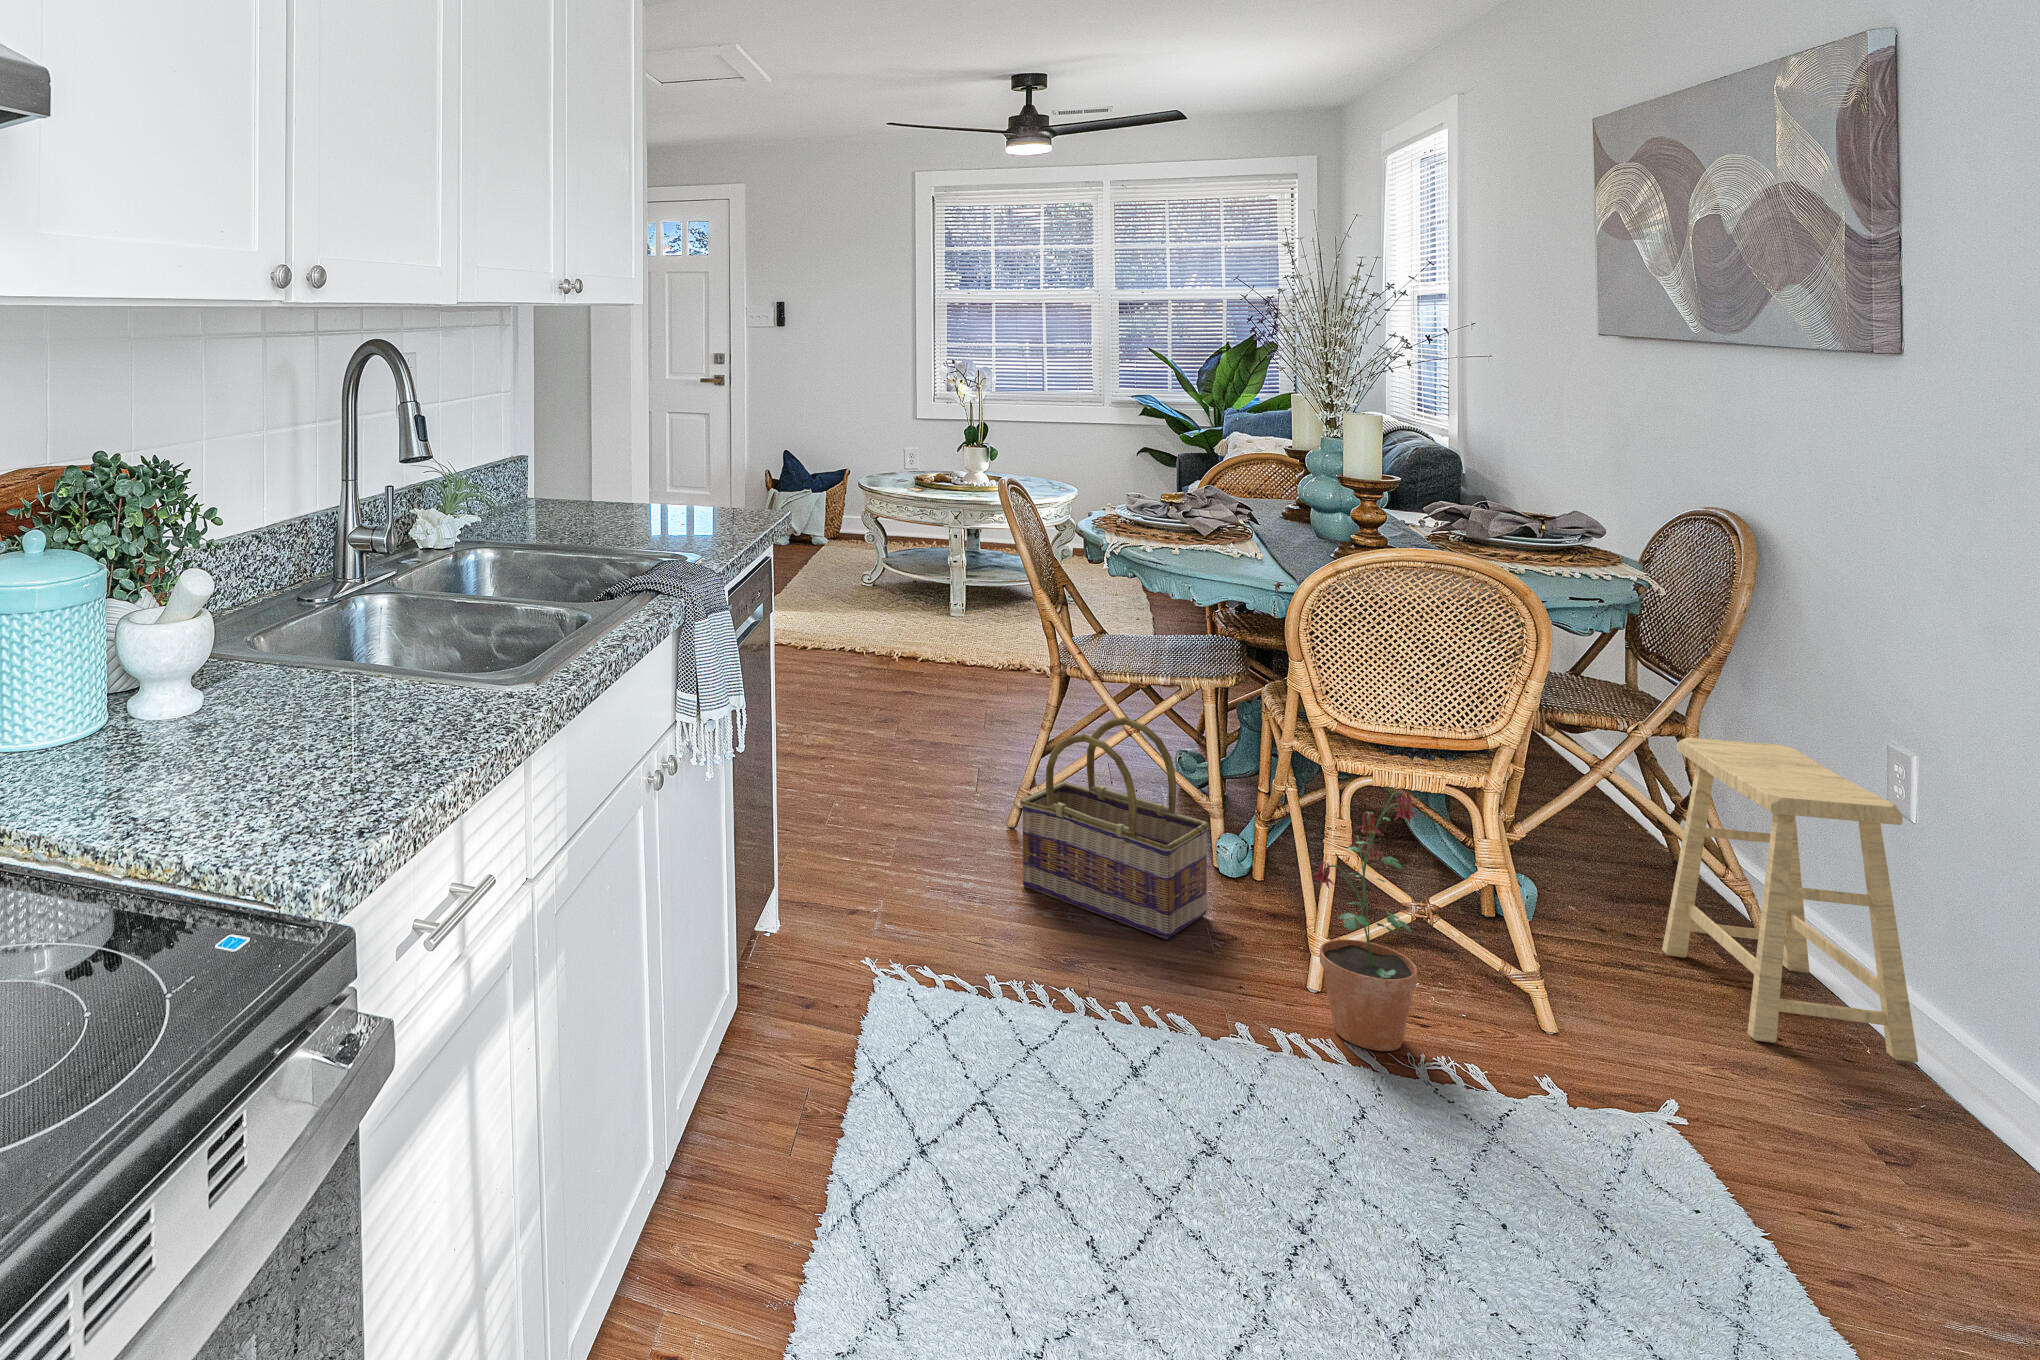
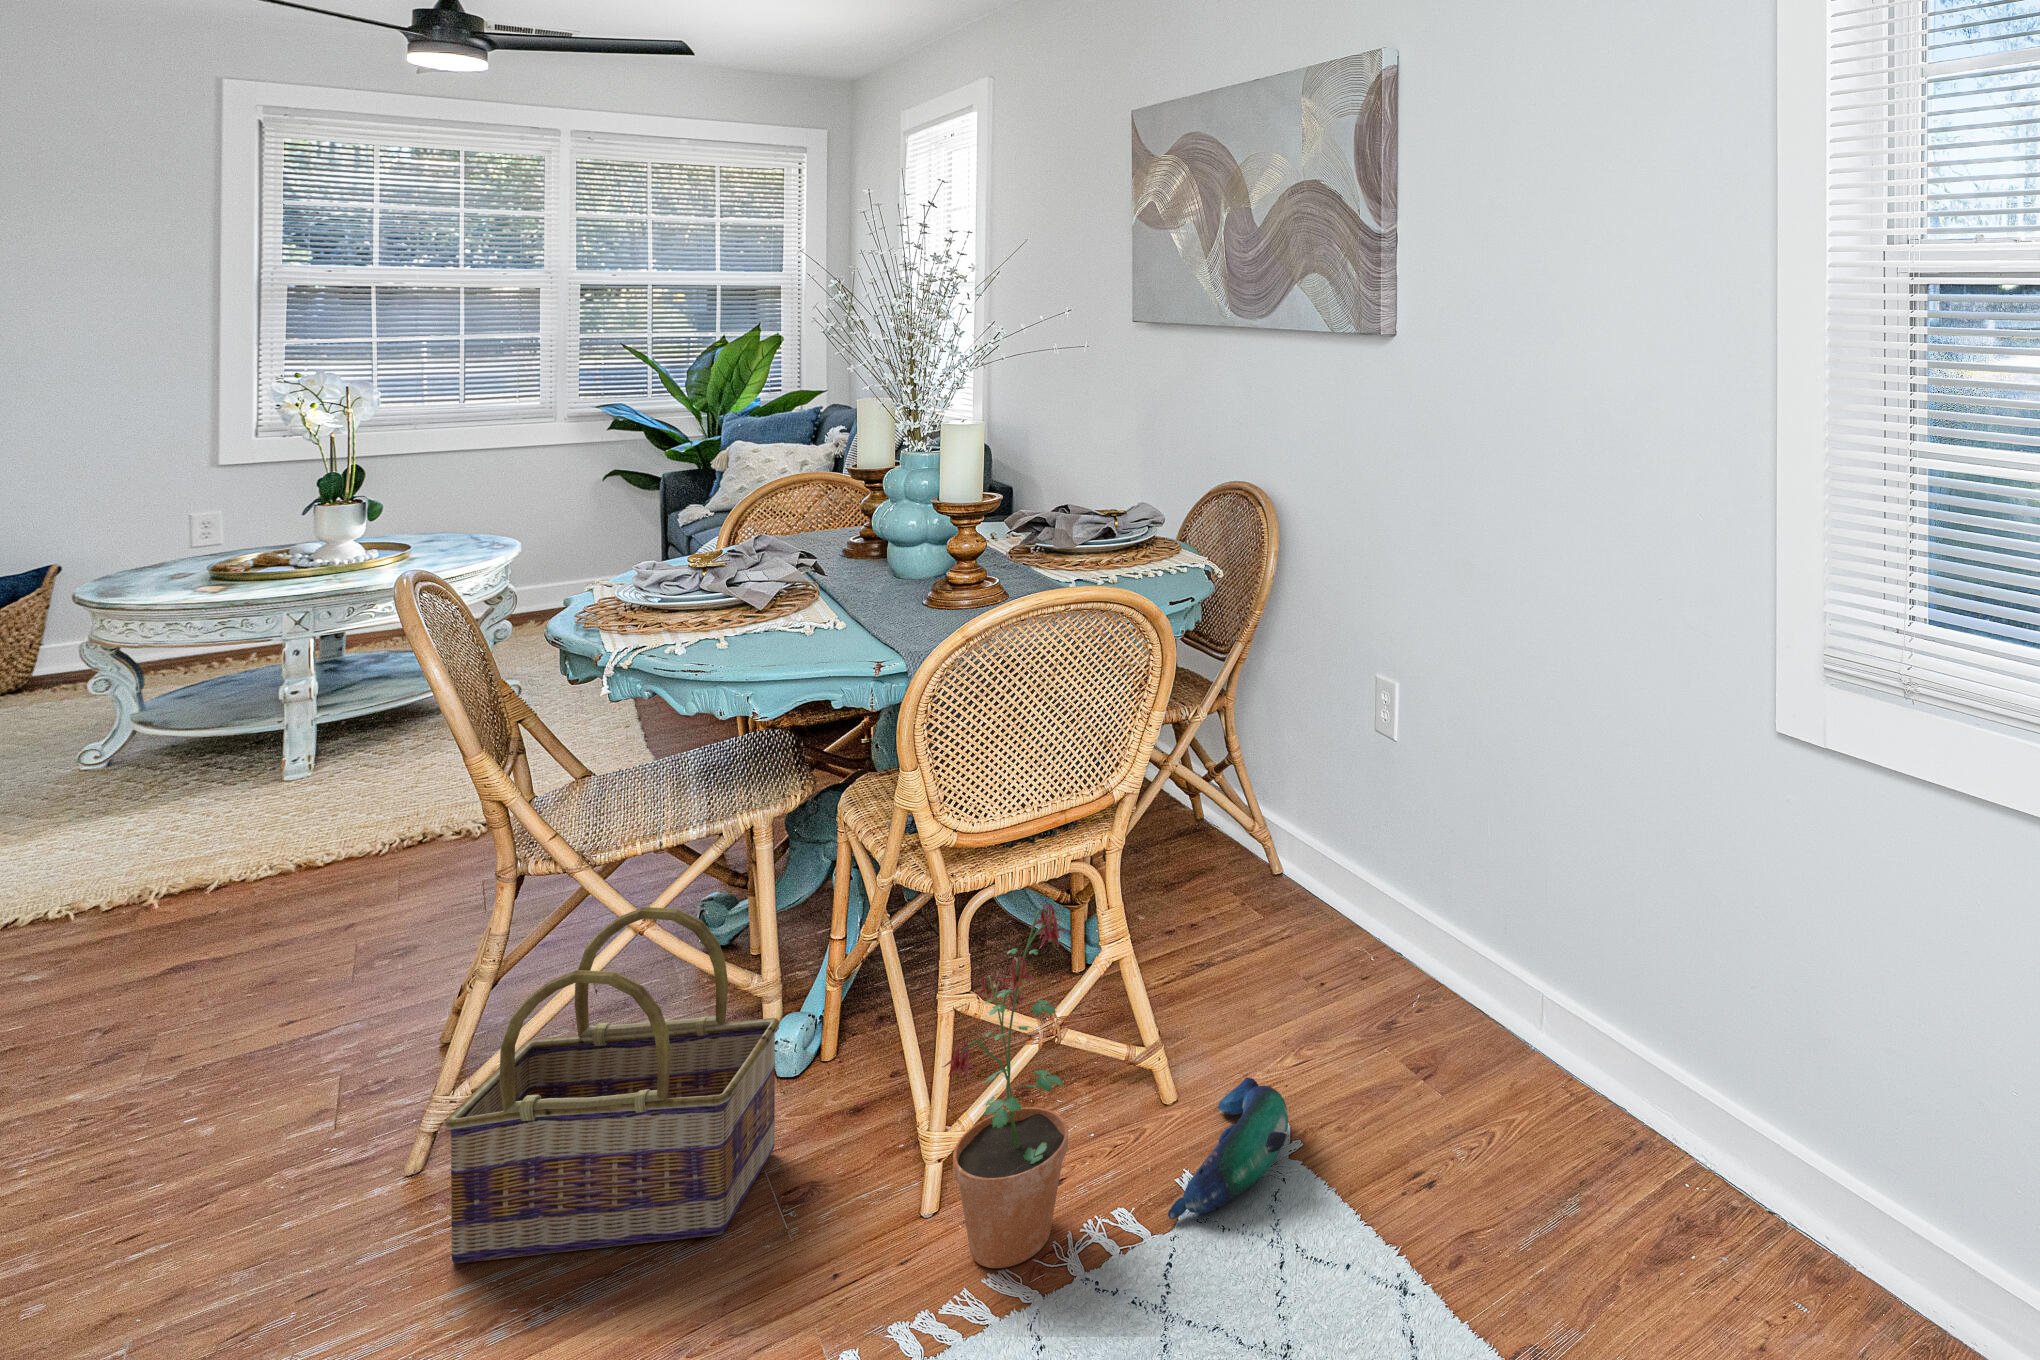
footstool: present [1662,738,1918,1063] -> none [1223,711,1408,1008]
plush toy: none [1511,1040,1664,1108] -> present [1168,1078,1288,1219]

